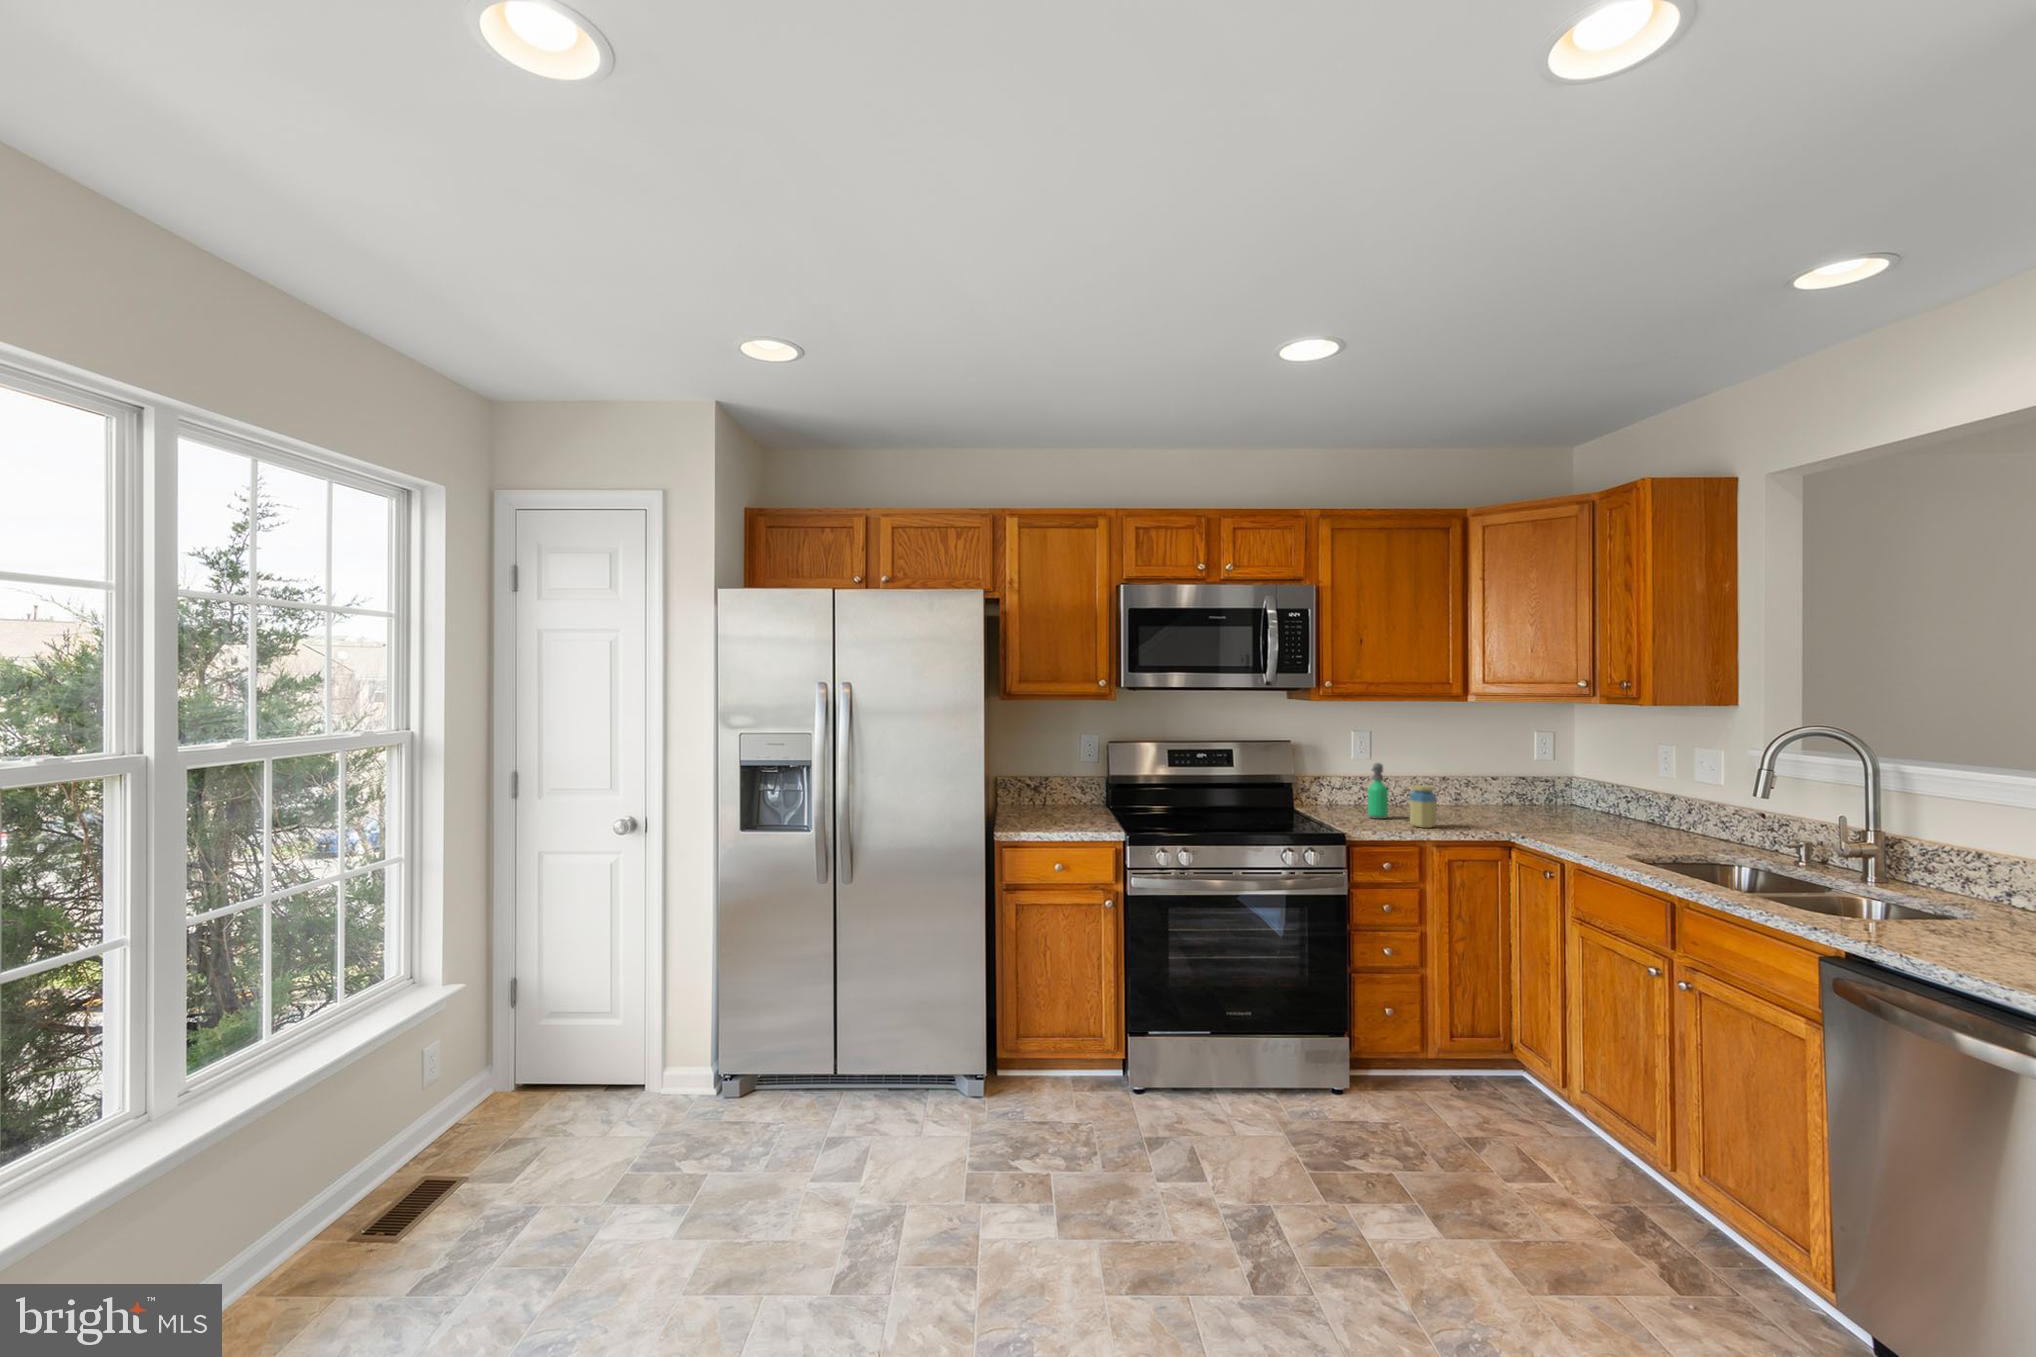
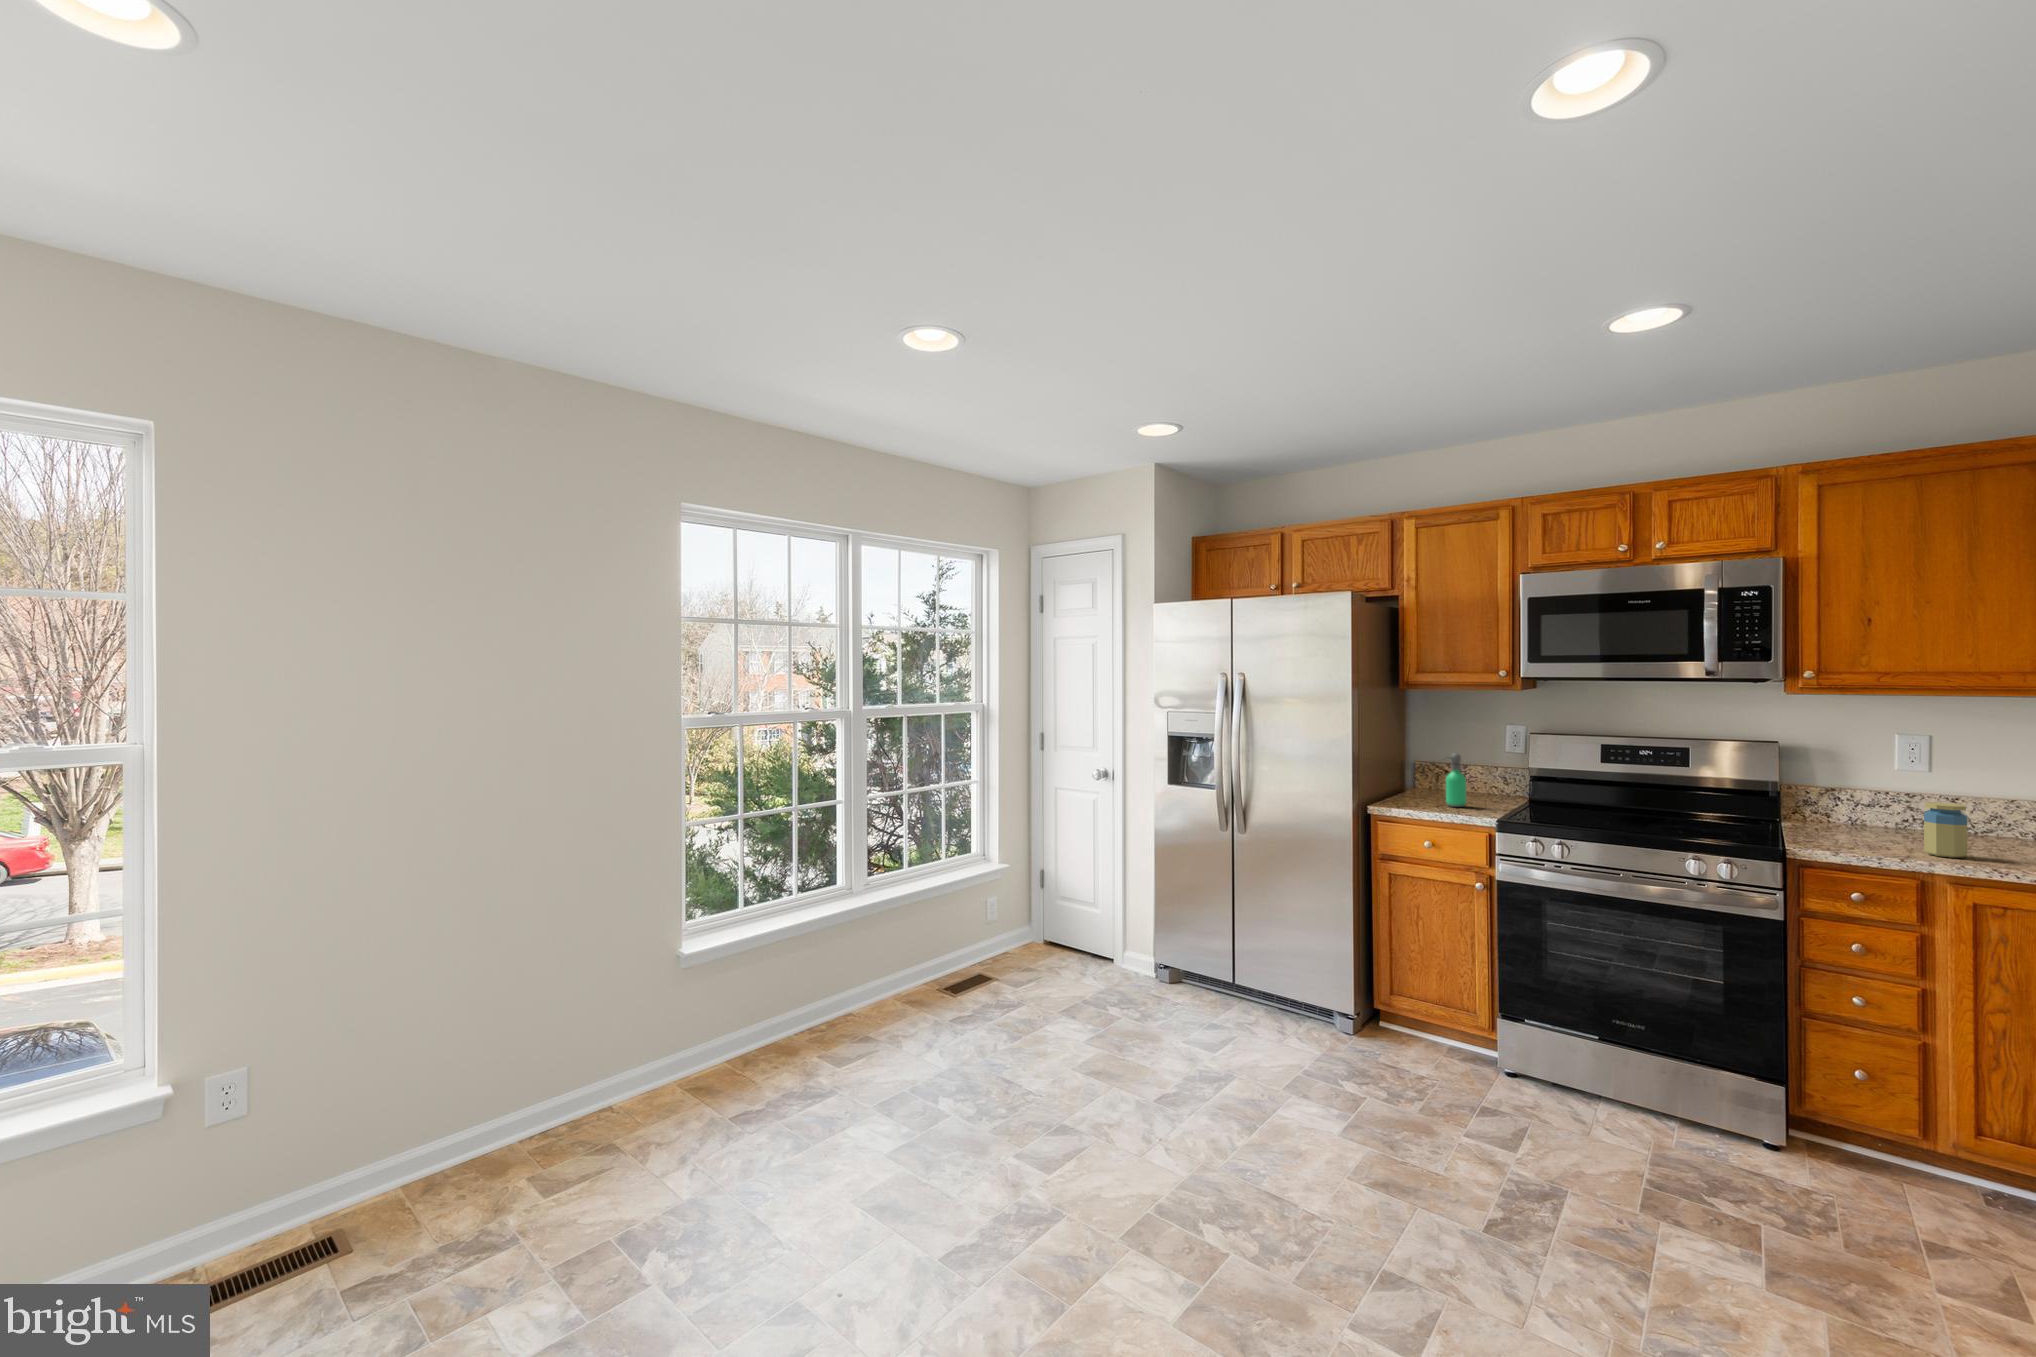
soap dispenser: present [1368,763,1388,819] -> present [1446,753,1466,807]

